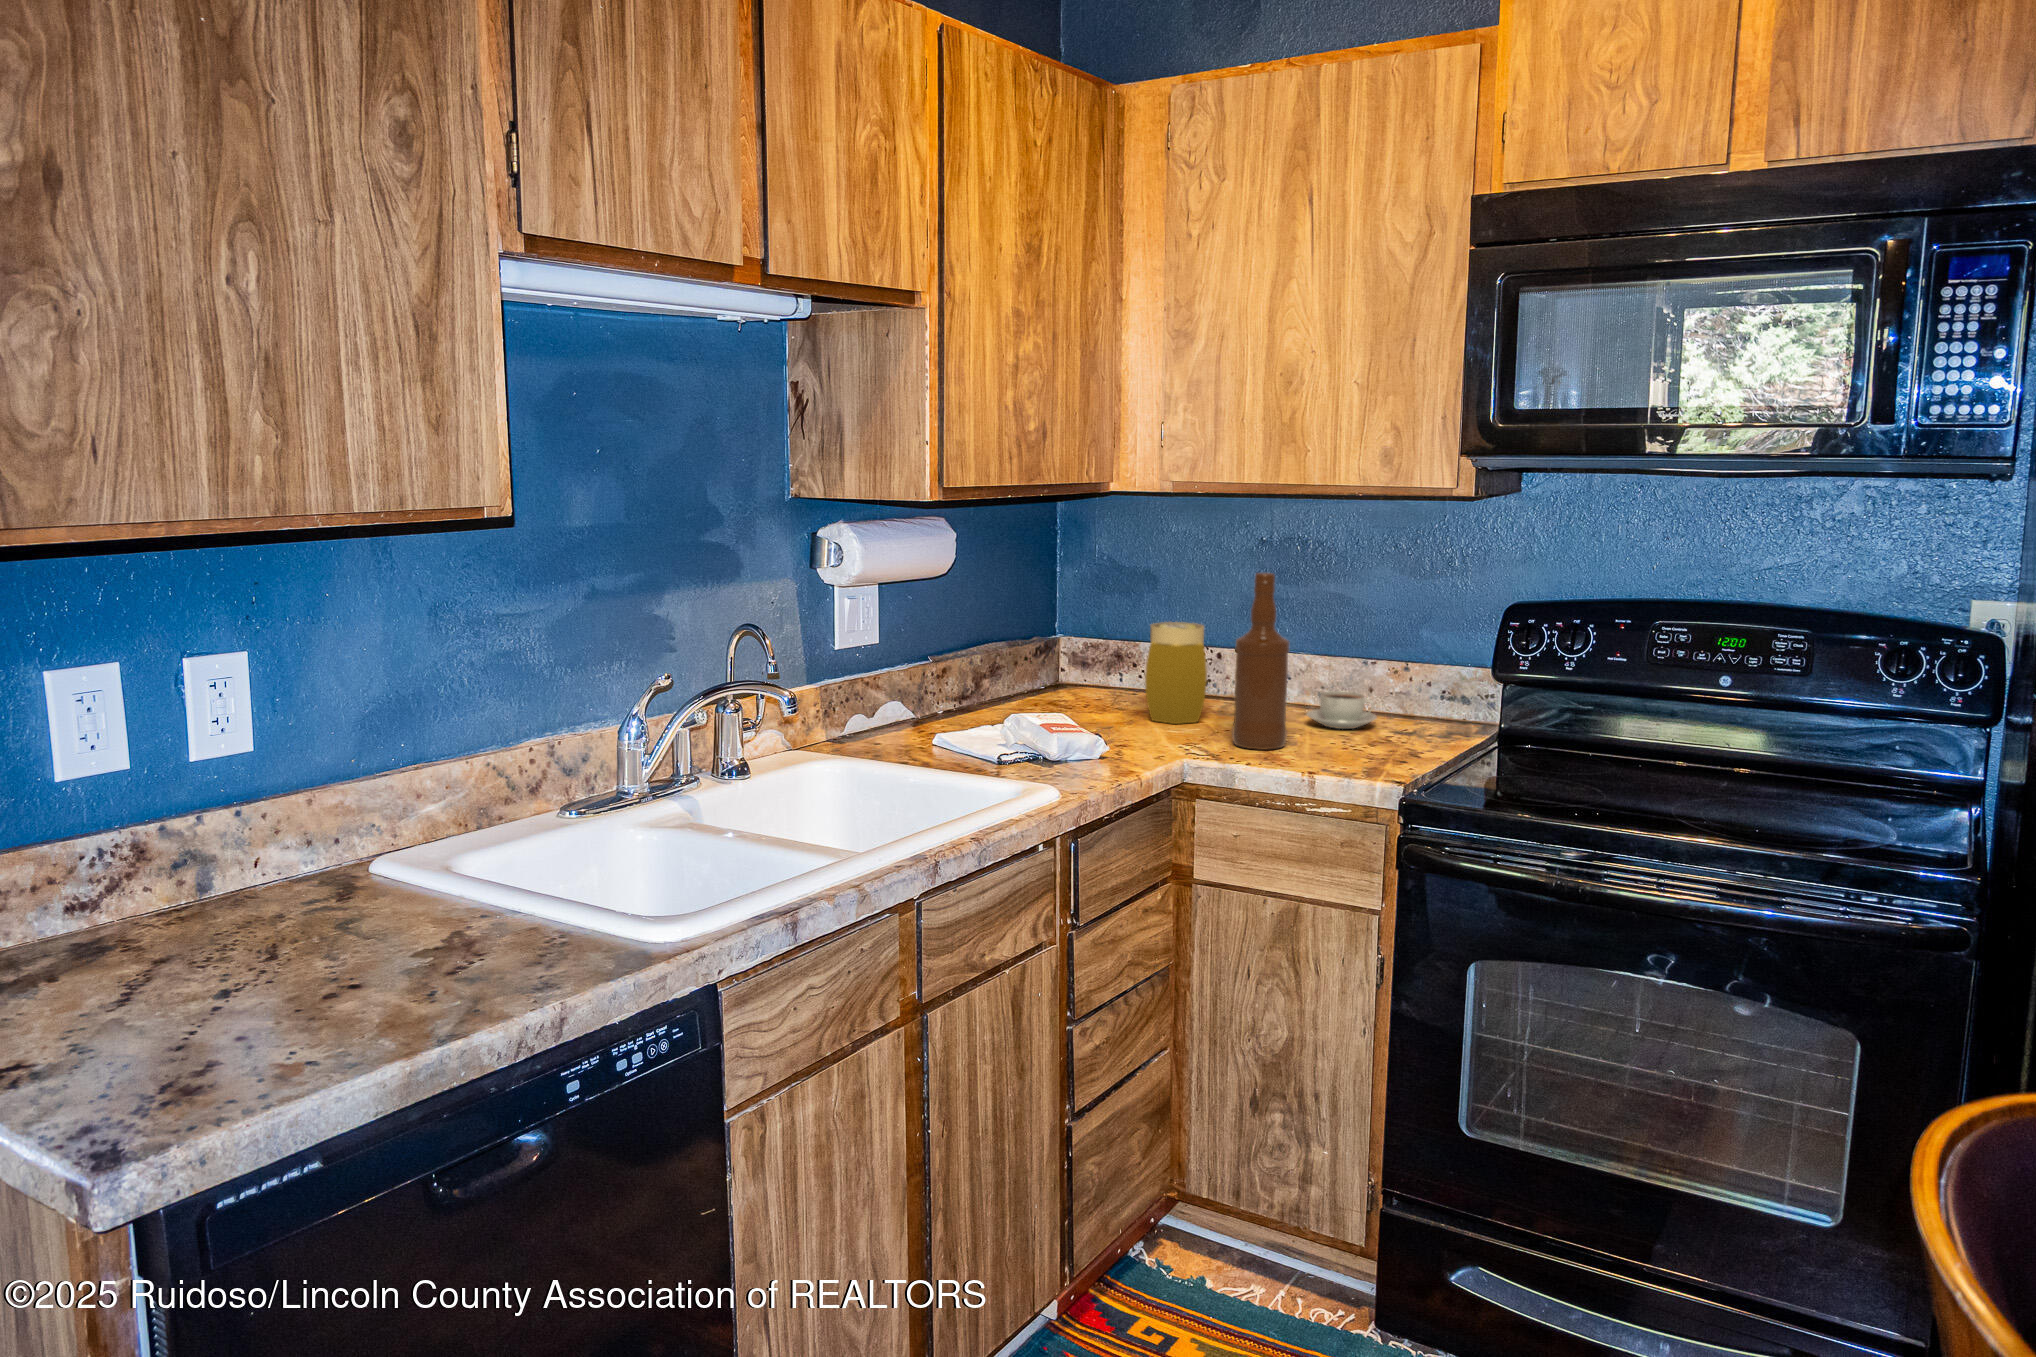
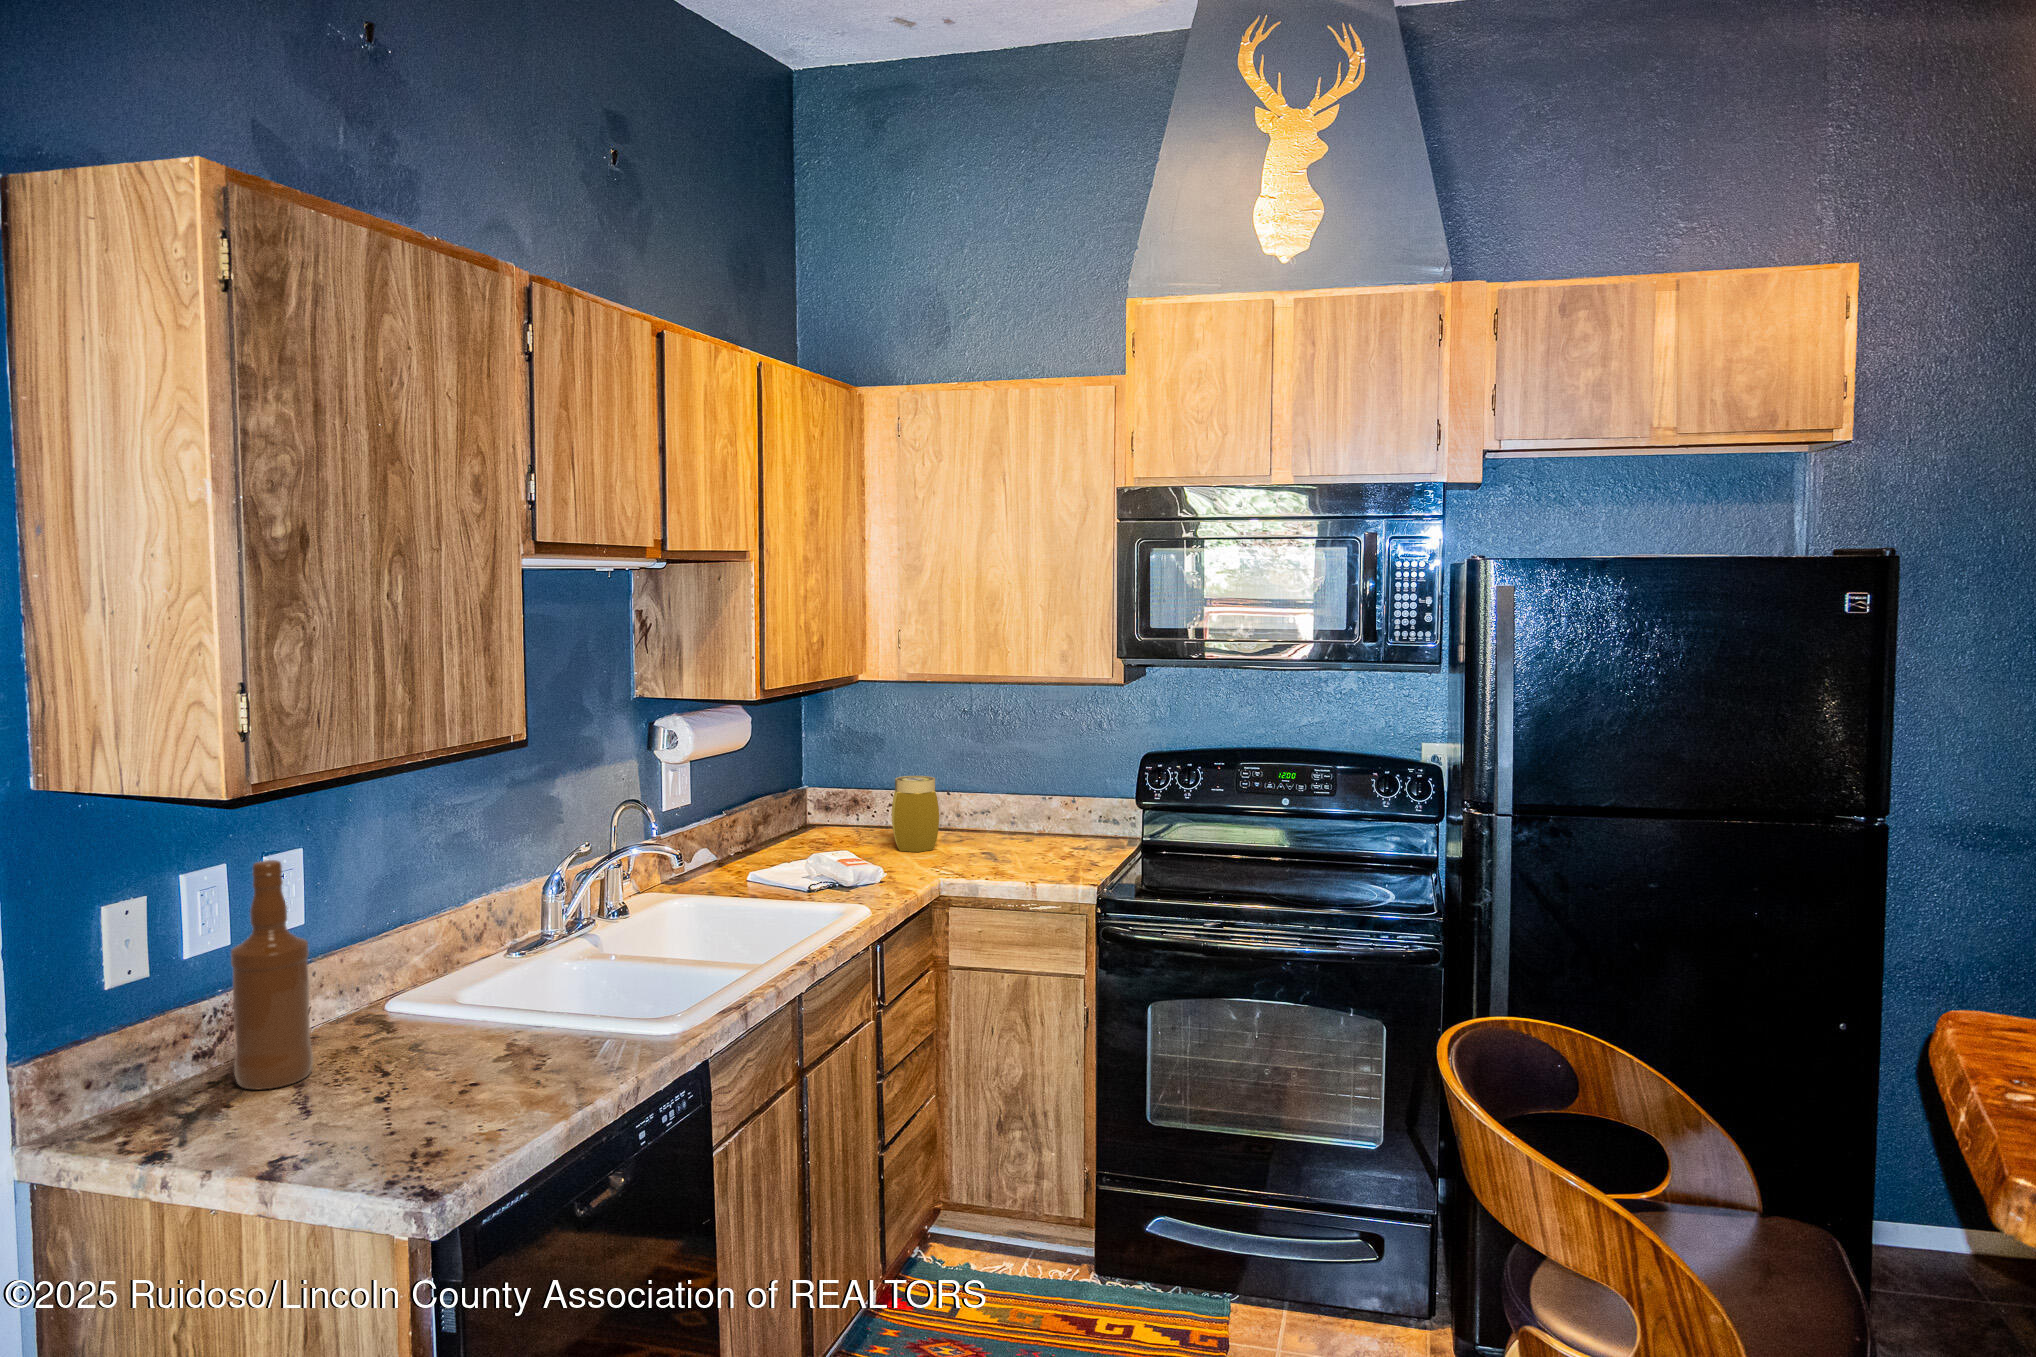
bottle: present [1232,573,1289,750] -> present [231,860,313,1089]
coffee cup: present [1307,691,1377,729] -> none [1010,821,1060,848]

